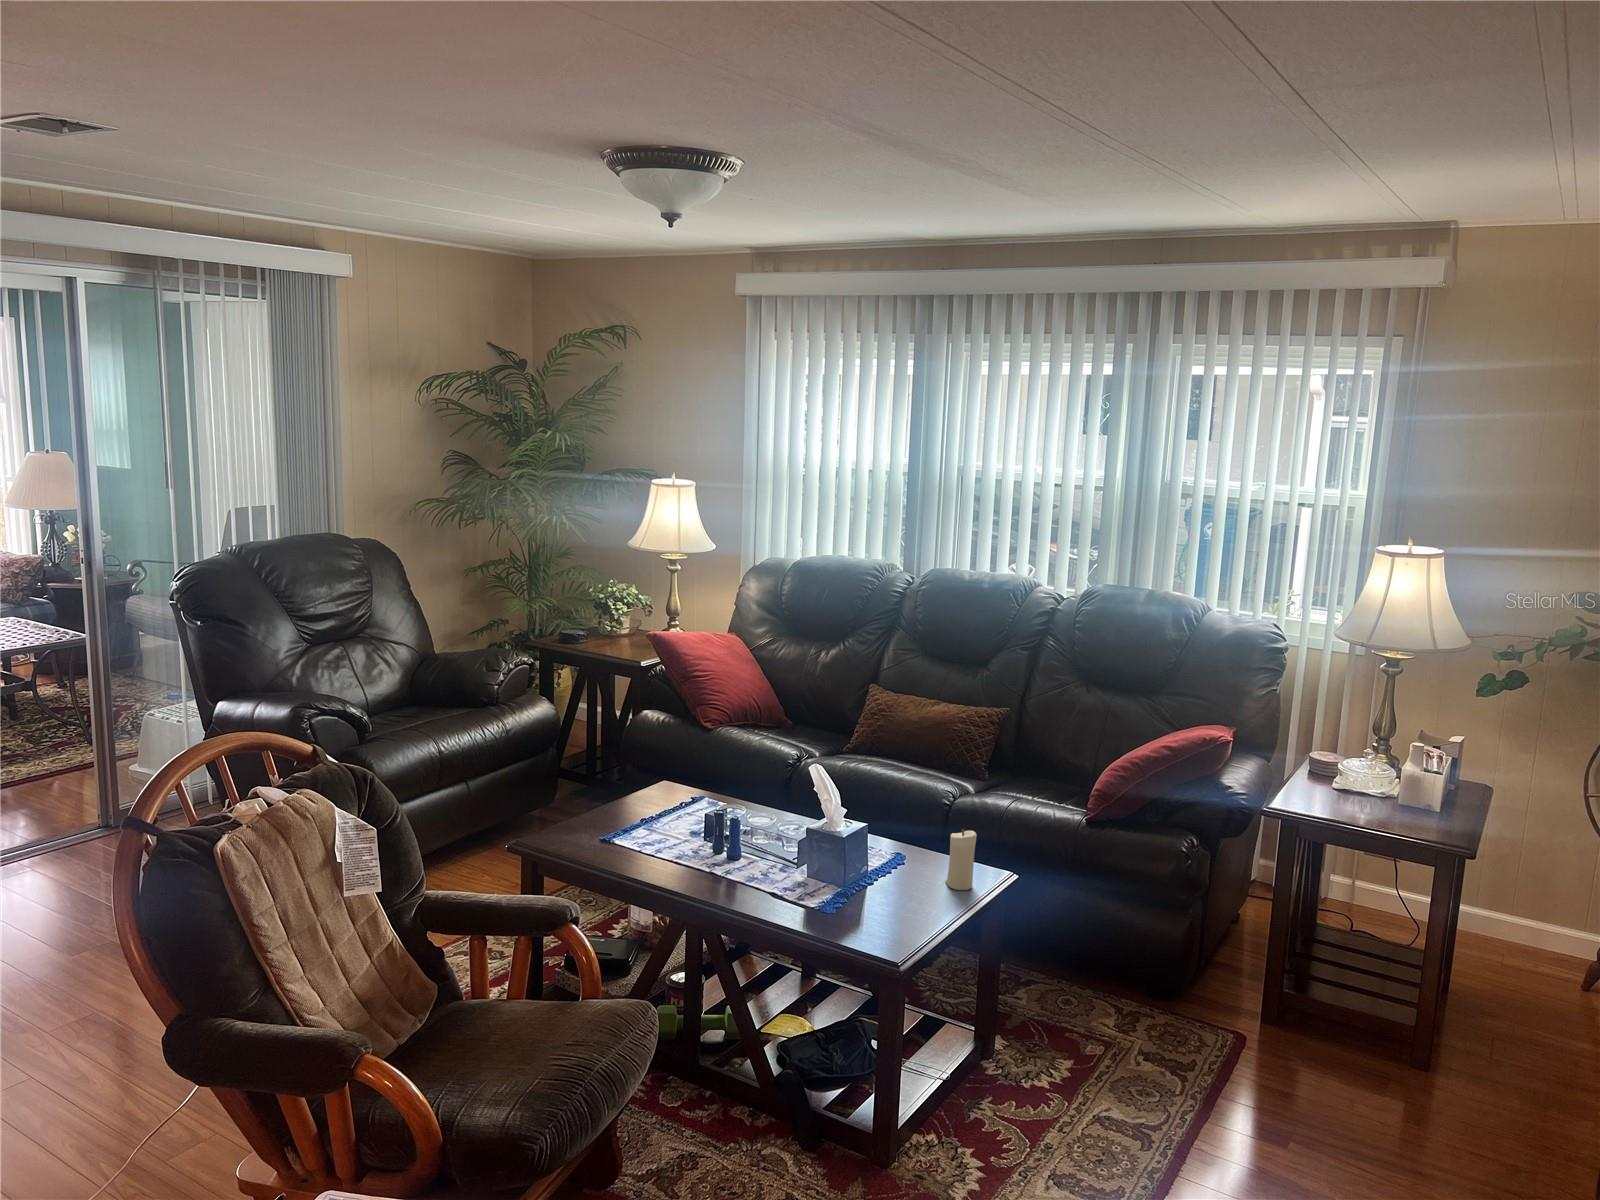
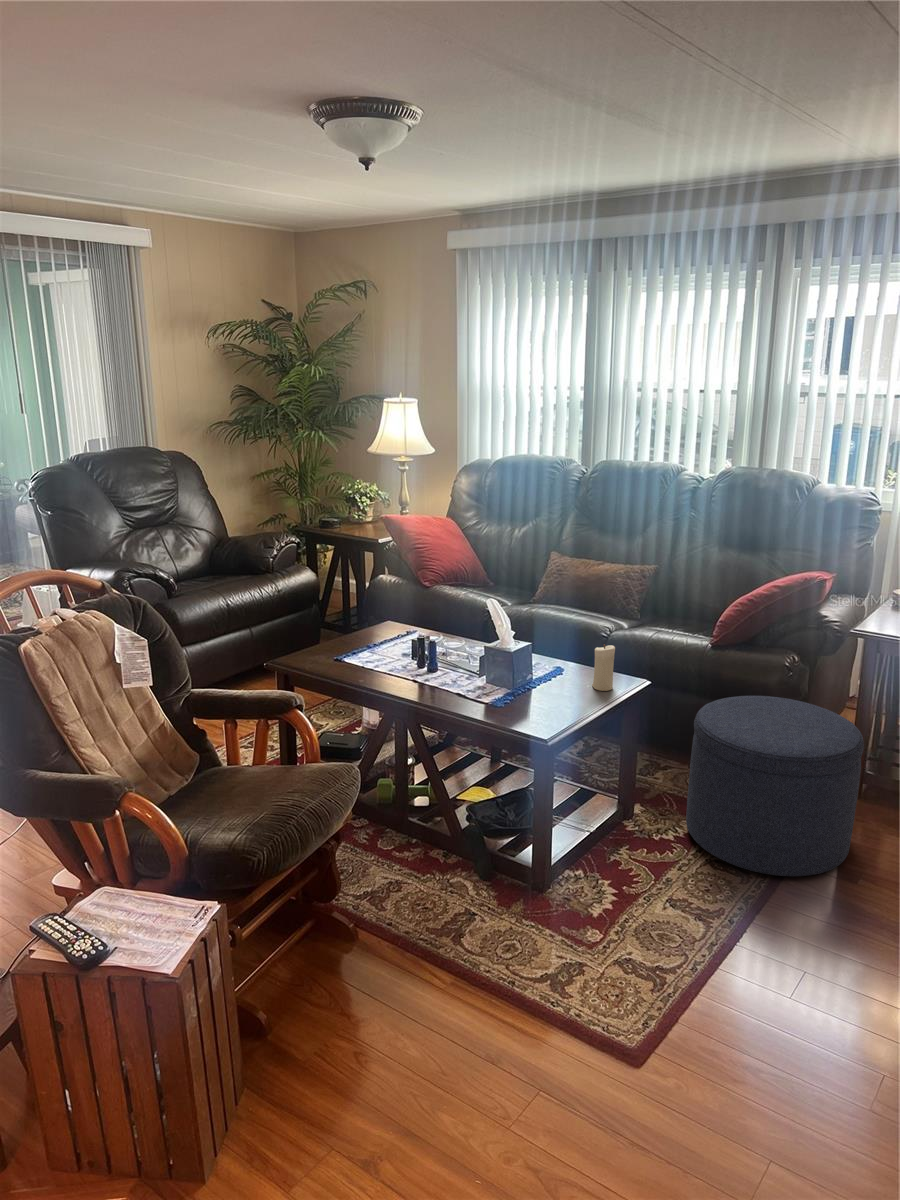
ottoman: none [1063,894,1287,1137] -> present [686,696,864,876]

